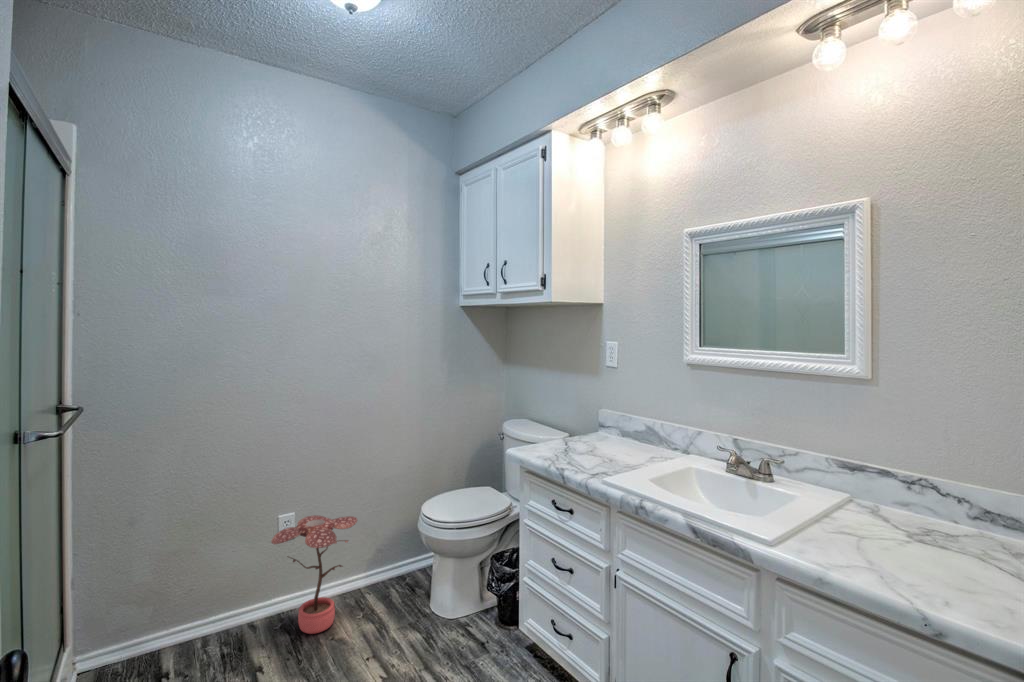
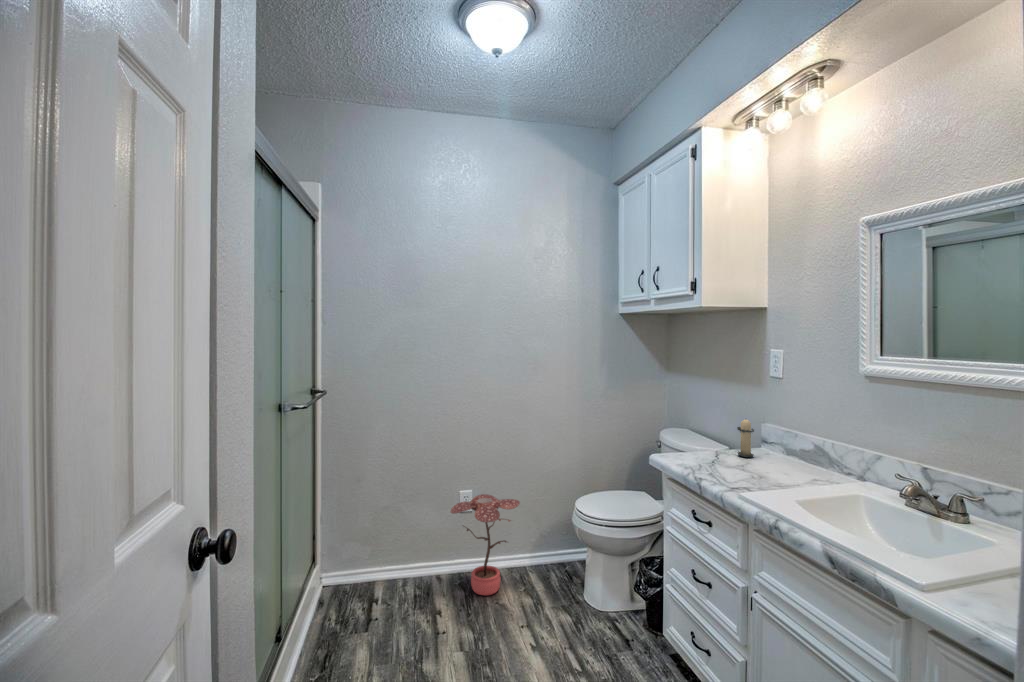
candle: none [582,407,601,446] -> present [737,419,754,457]

